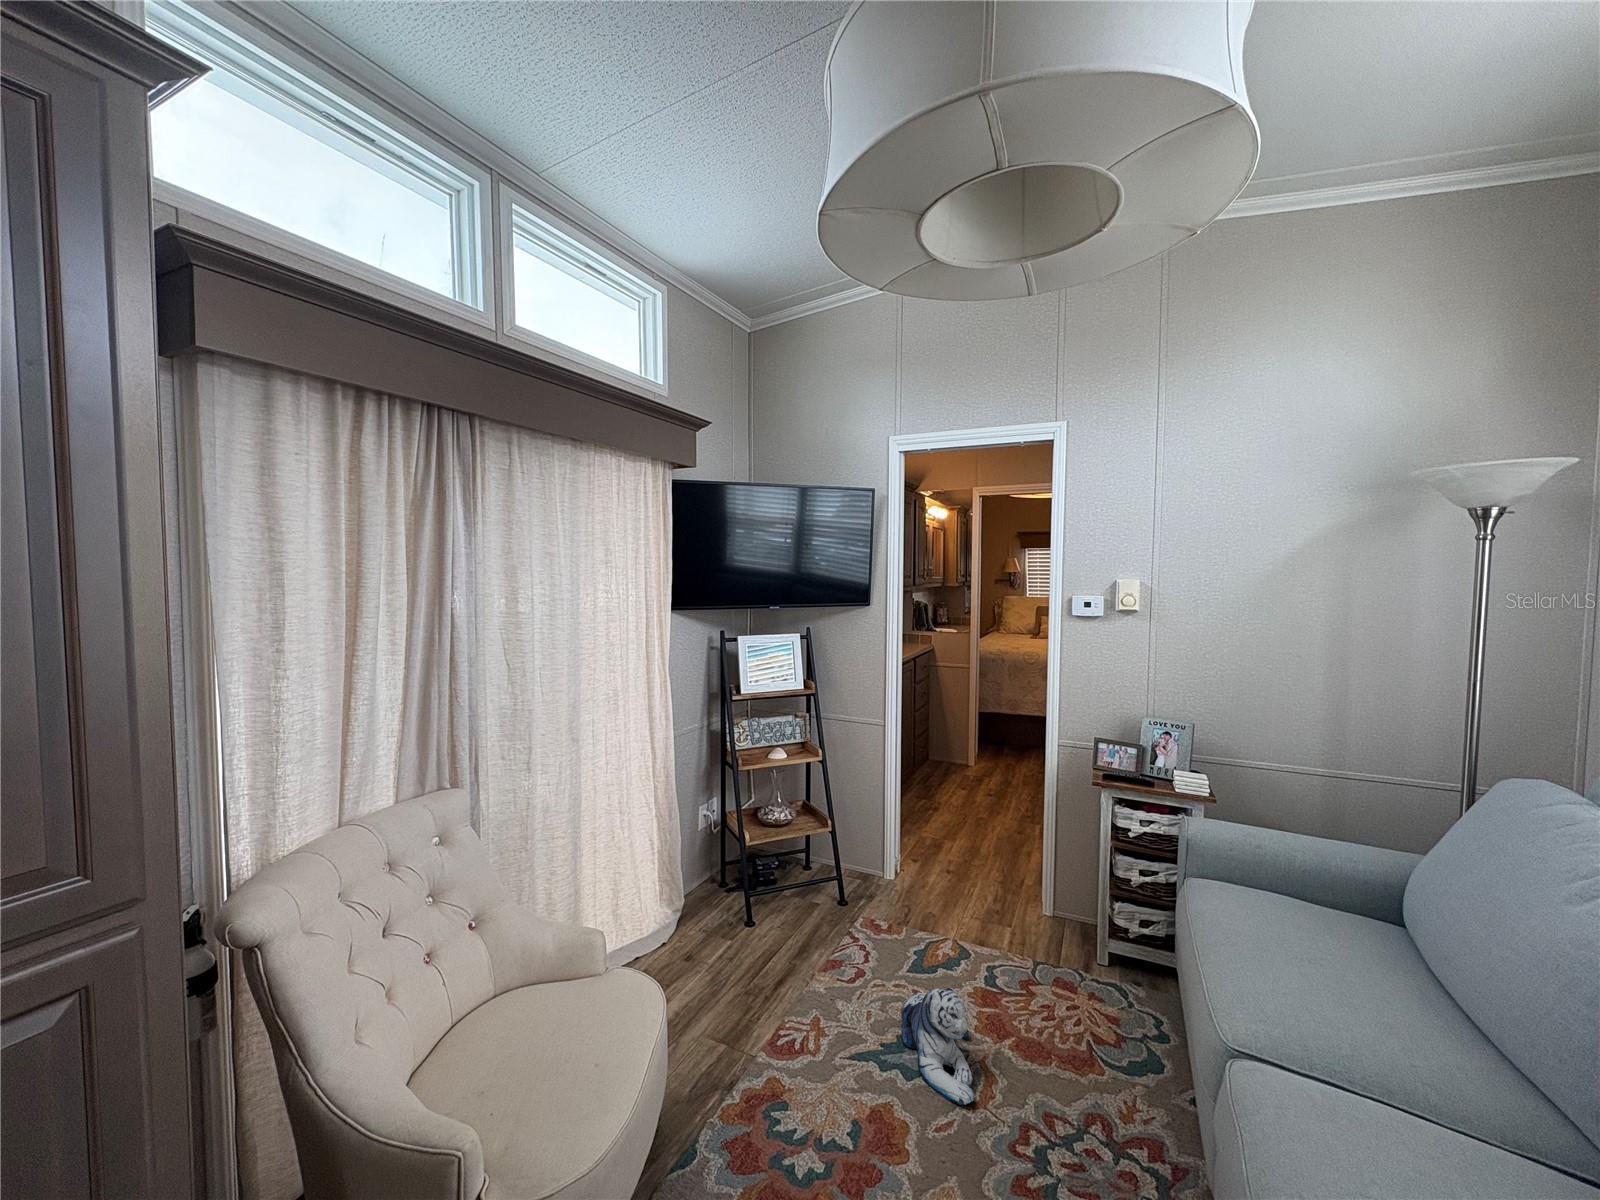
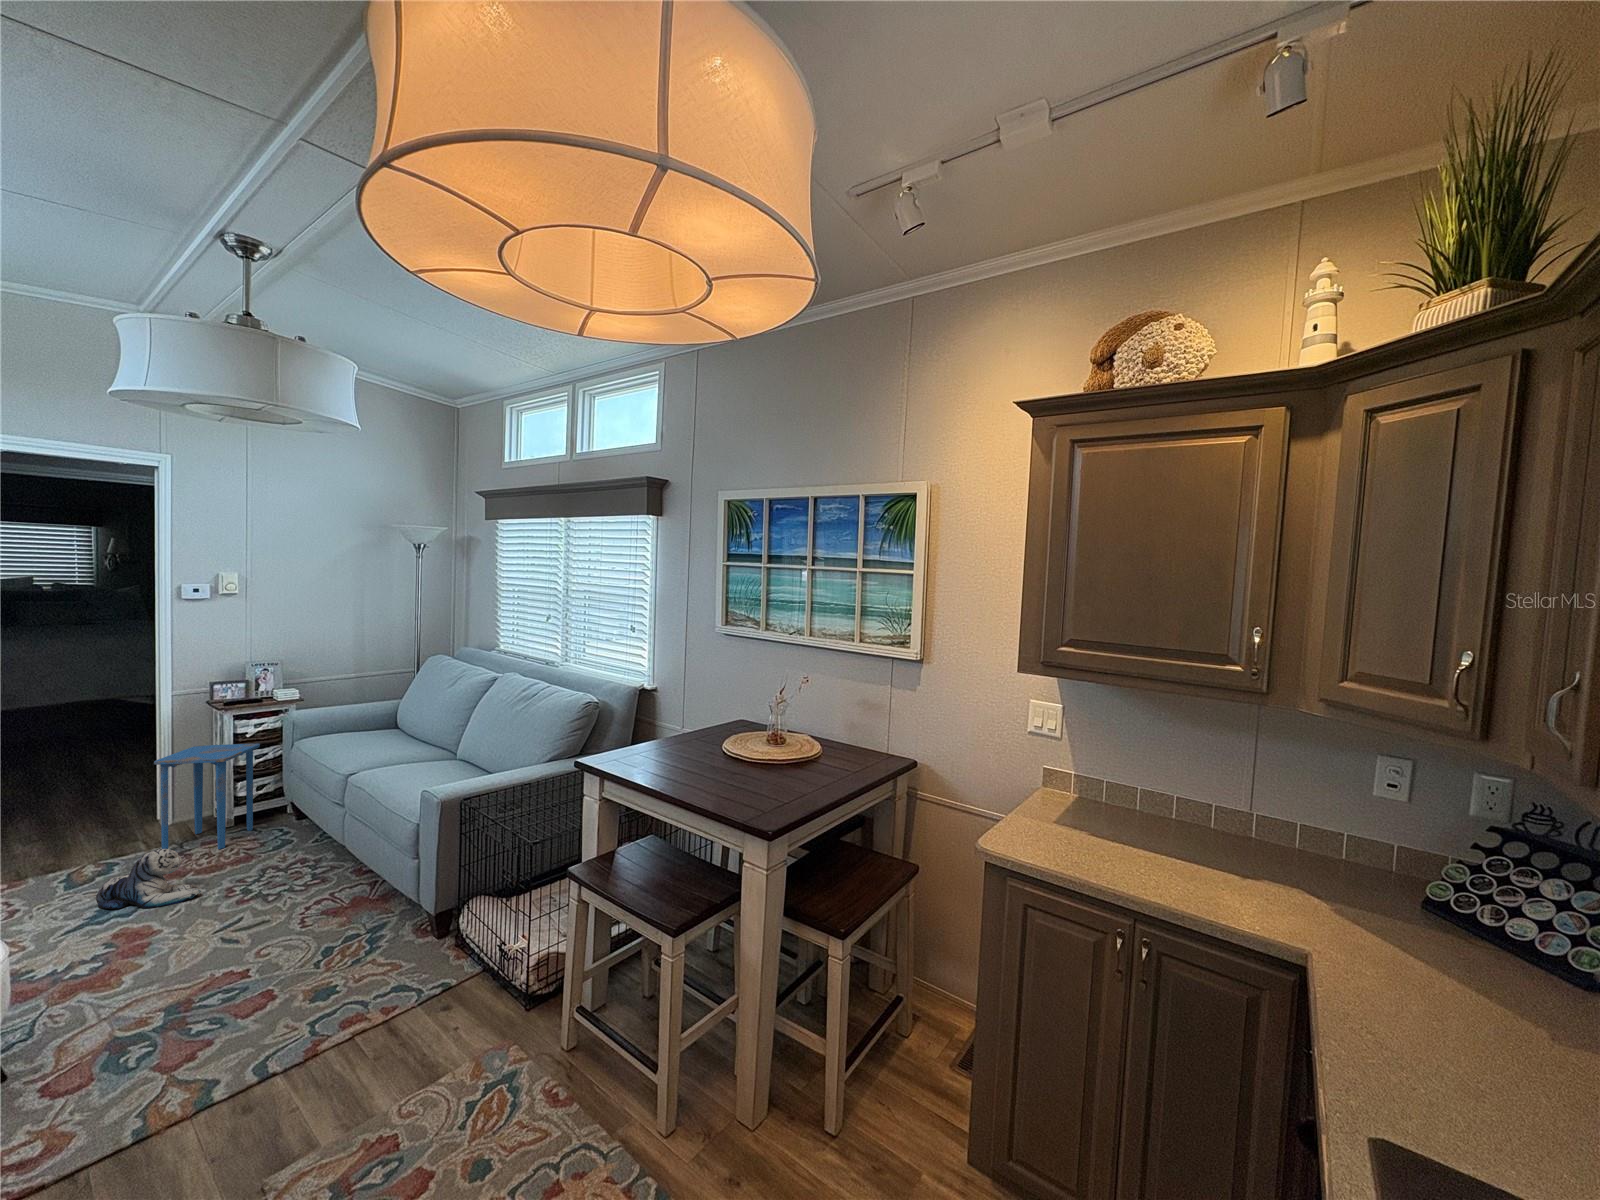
side table: none [1009,826,1136,1008] -> present [154,744,260,849]

